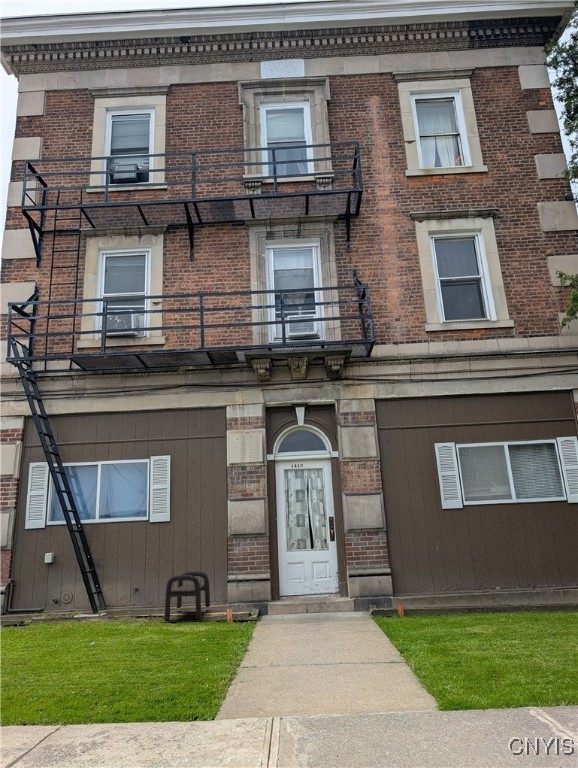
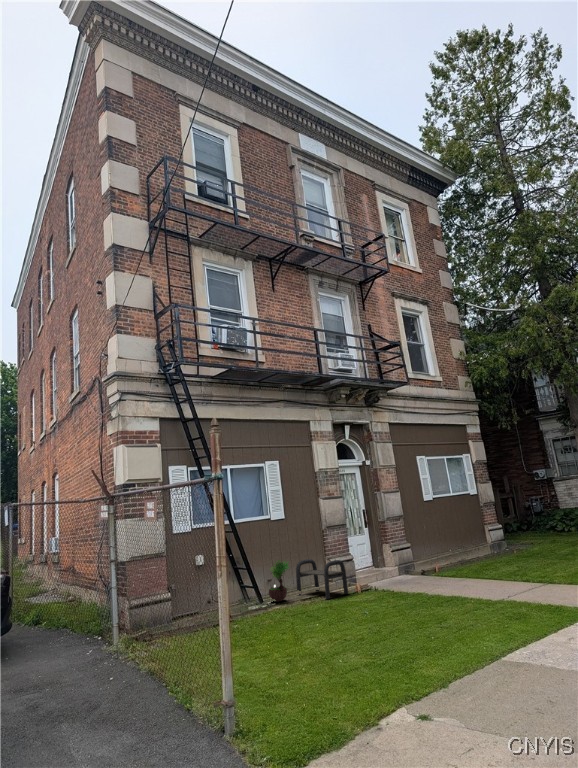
potted tree: none [123,565,151,614] -> present [269,561,289,602]

